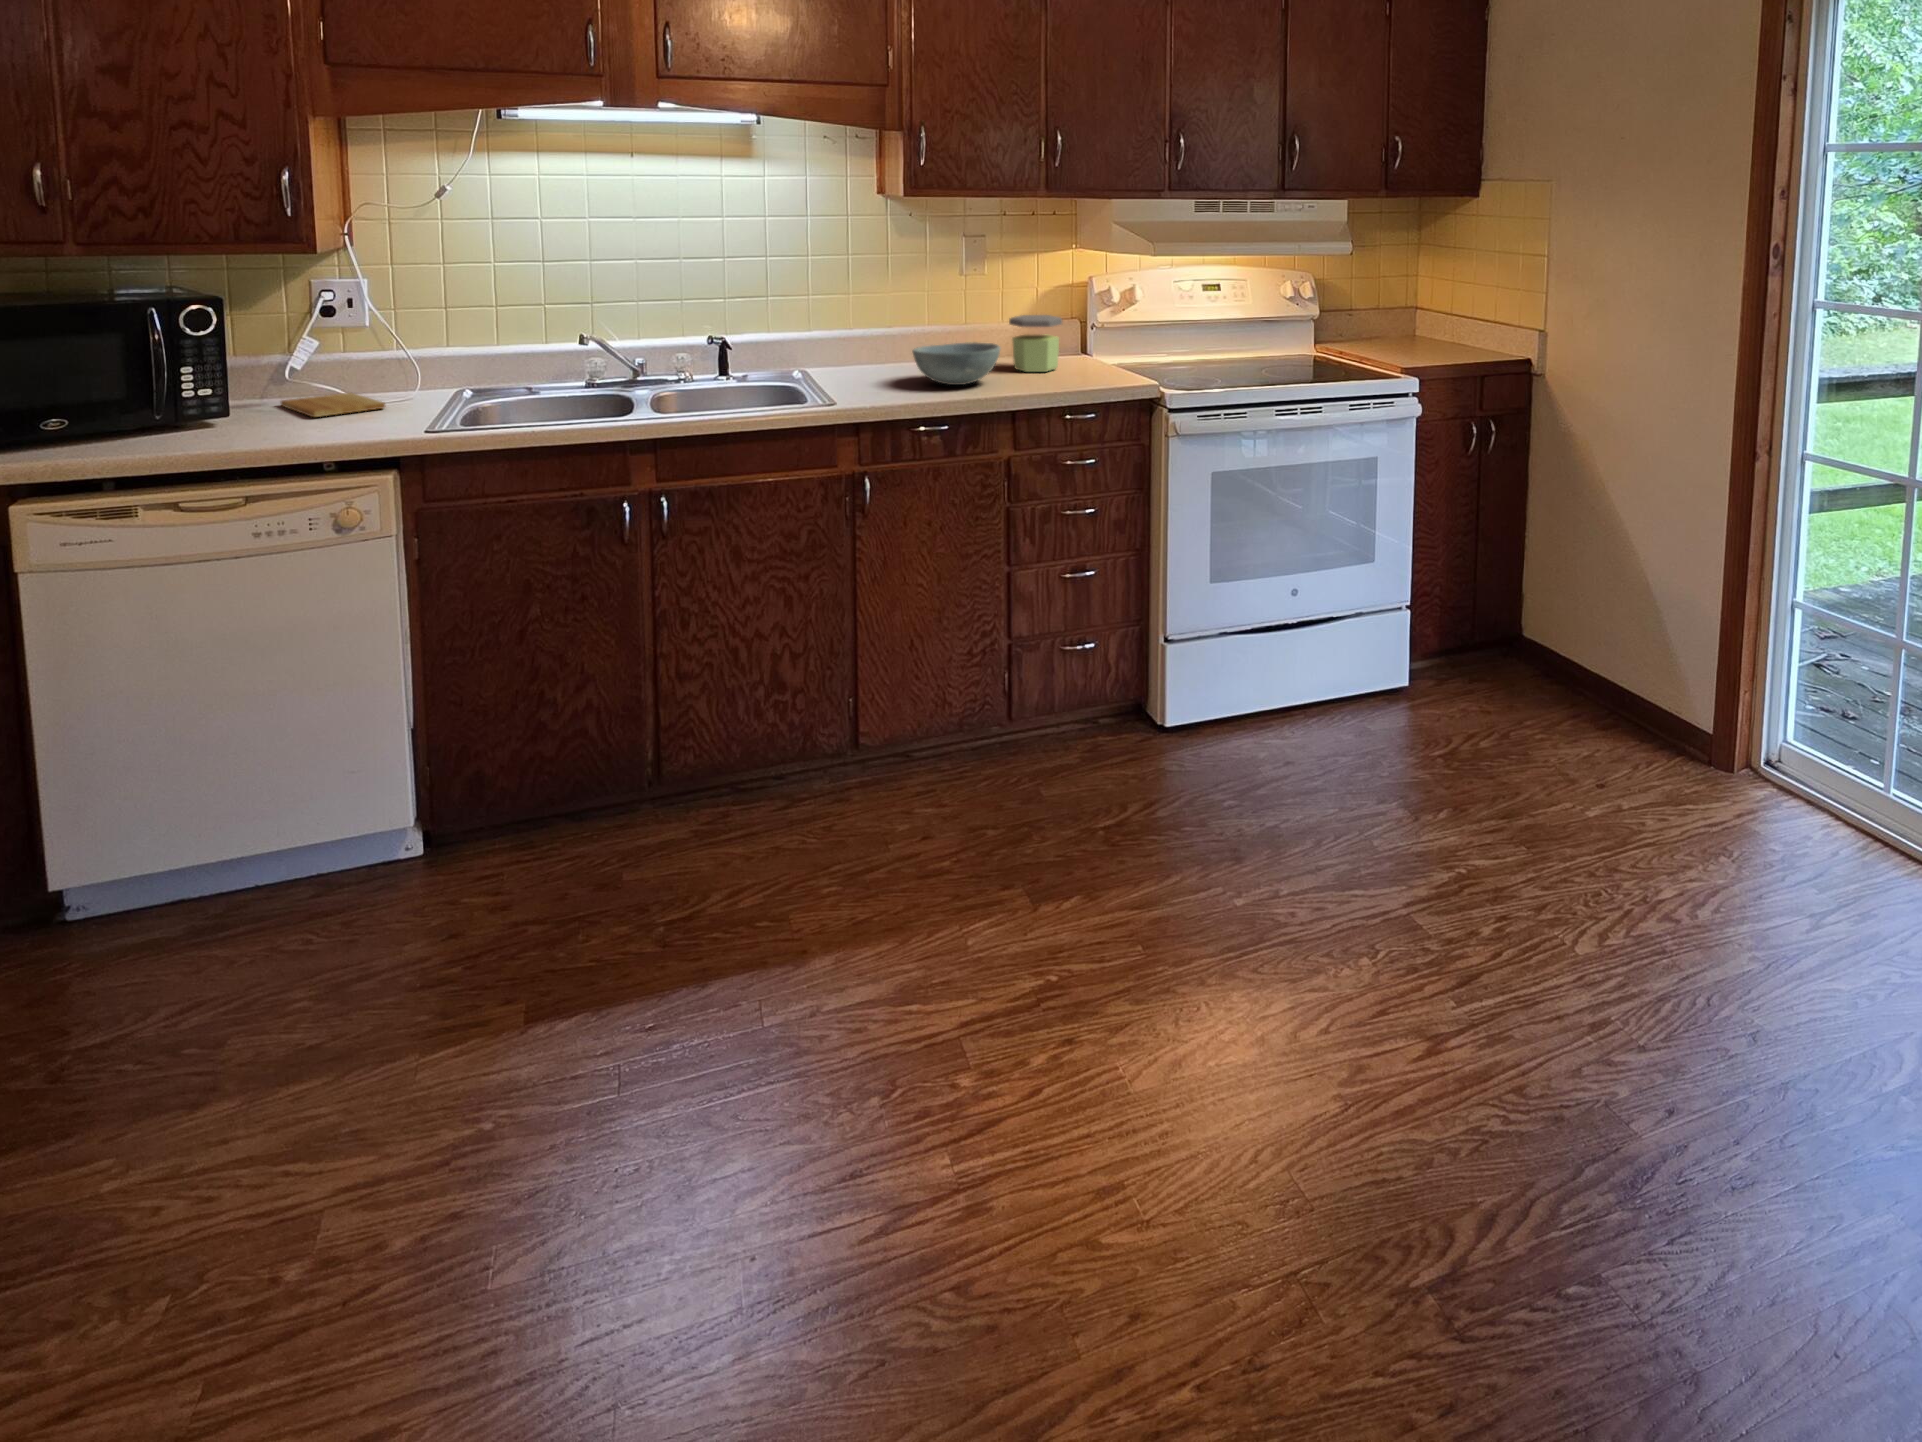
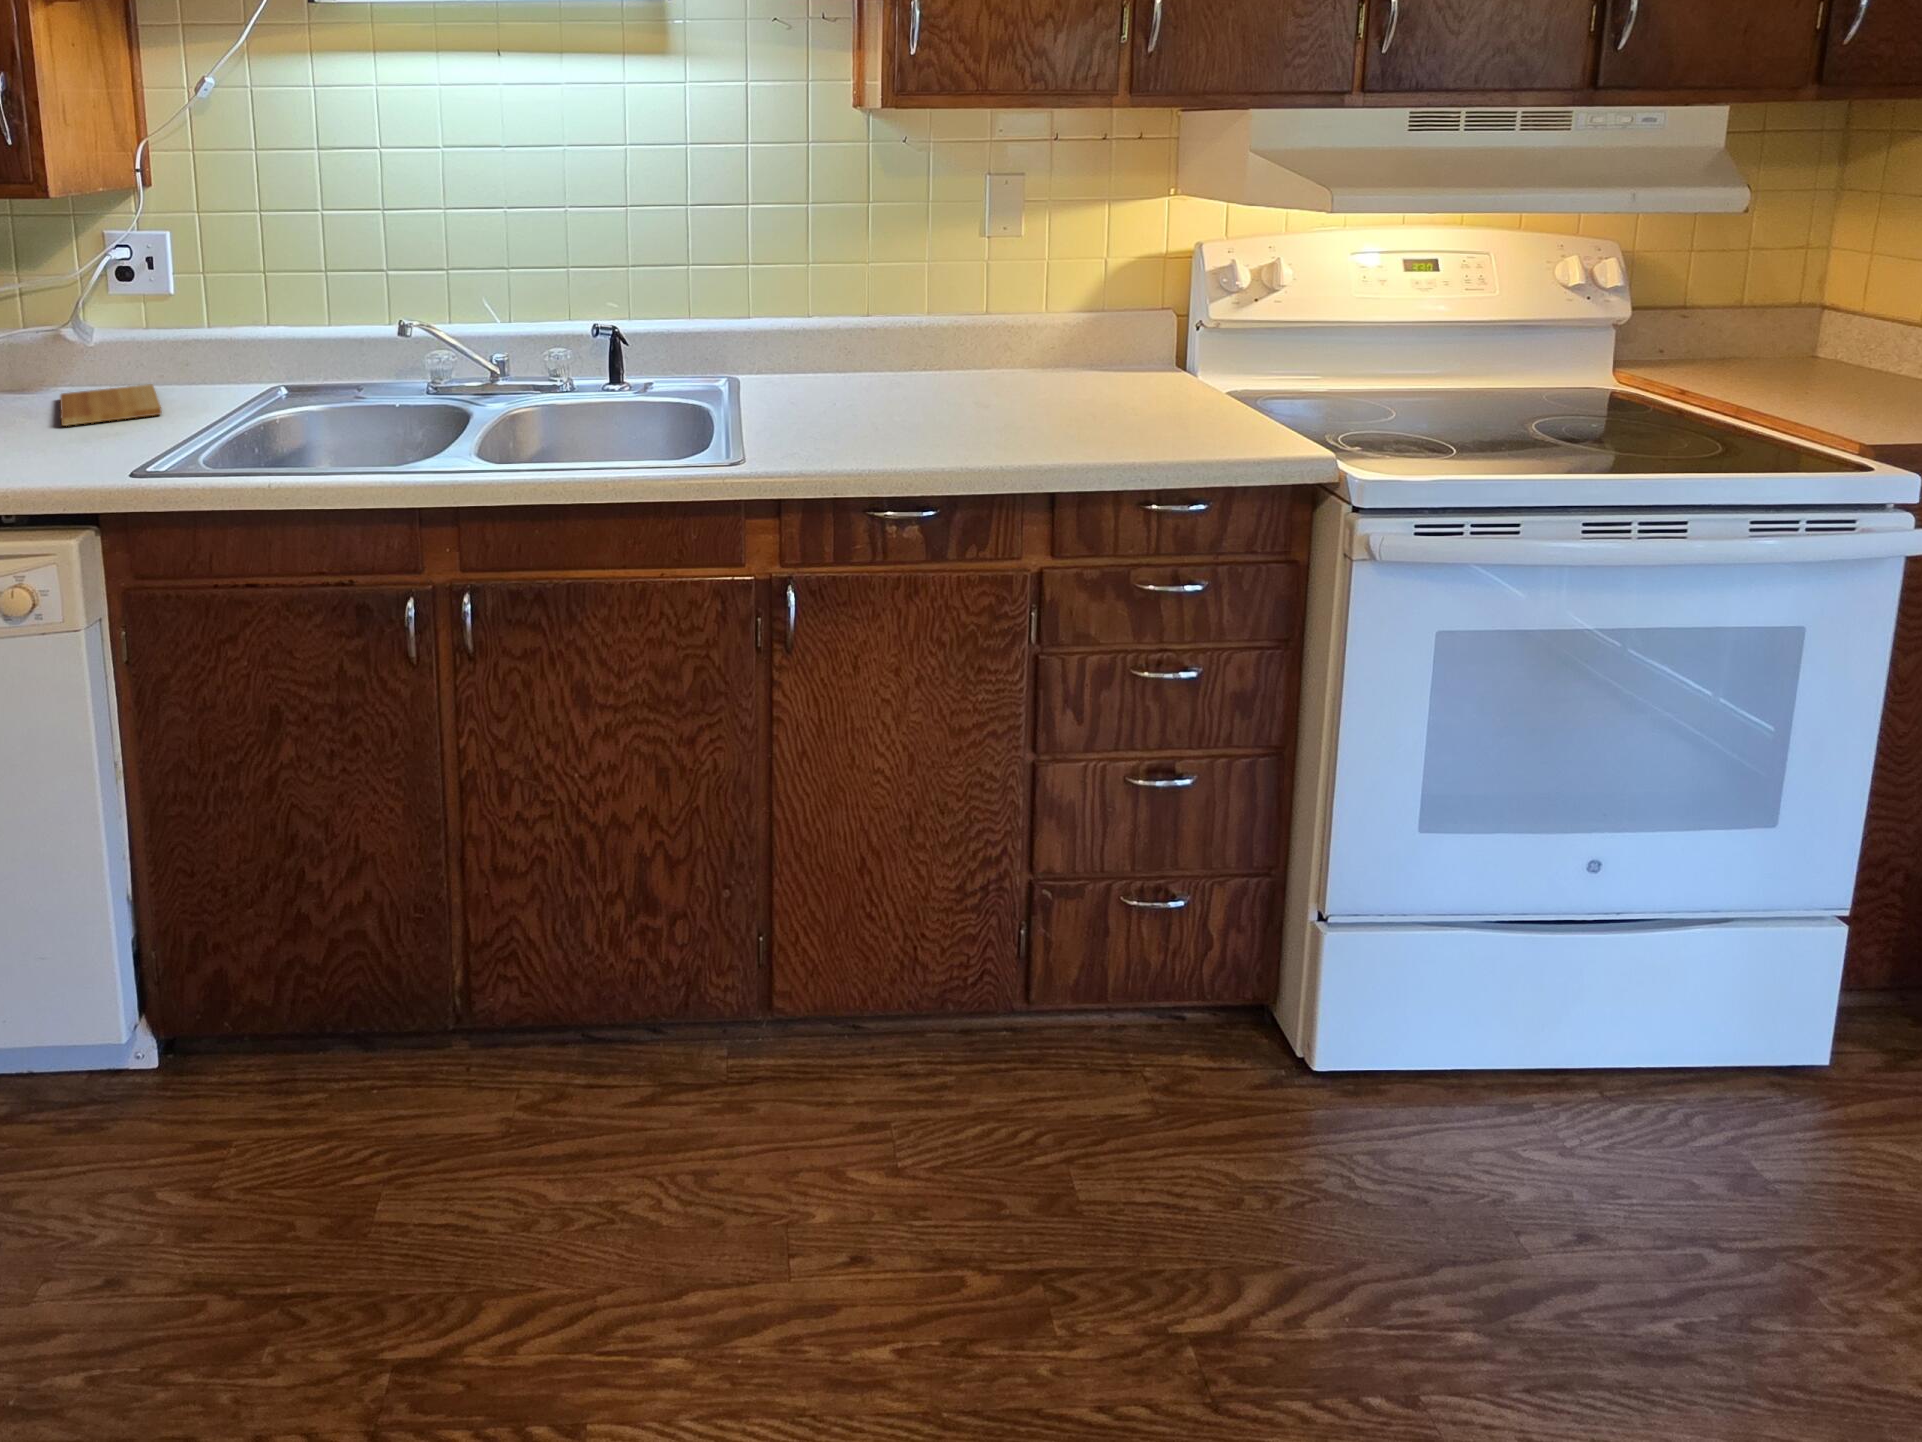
jar: present [1009,315,1062,372] -> none [1058,305,1150,404]
bowl: present [912,342,1000,385] -> none [890,351,1037,425]

